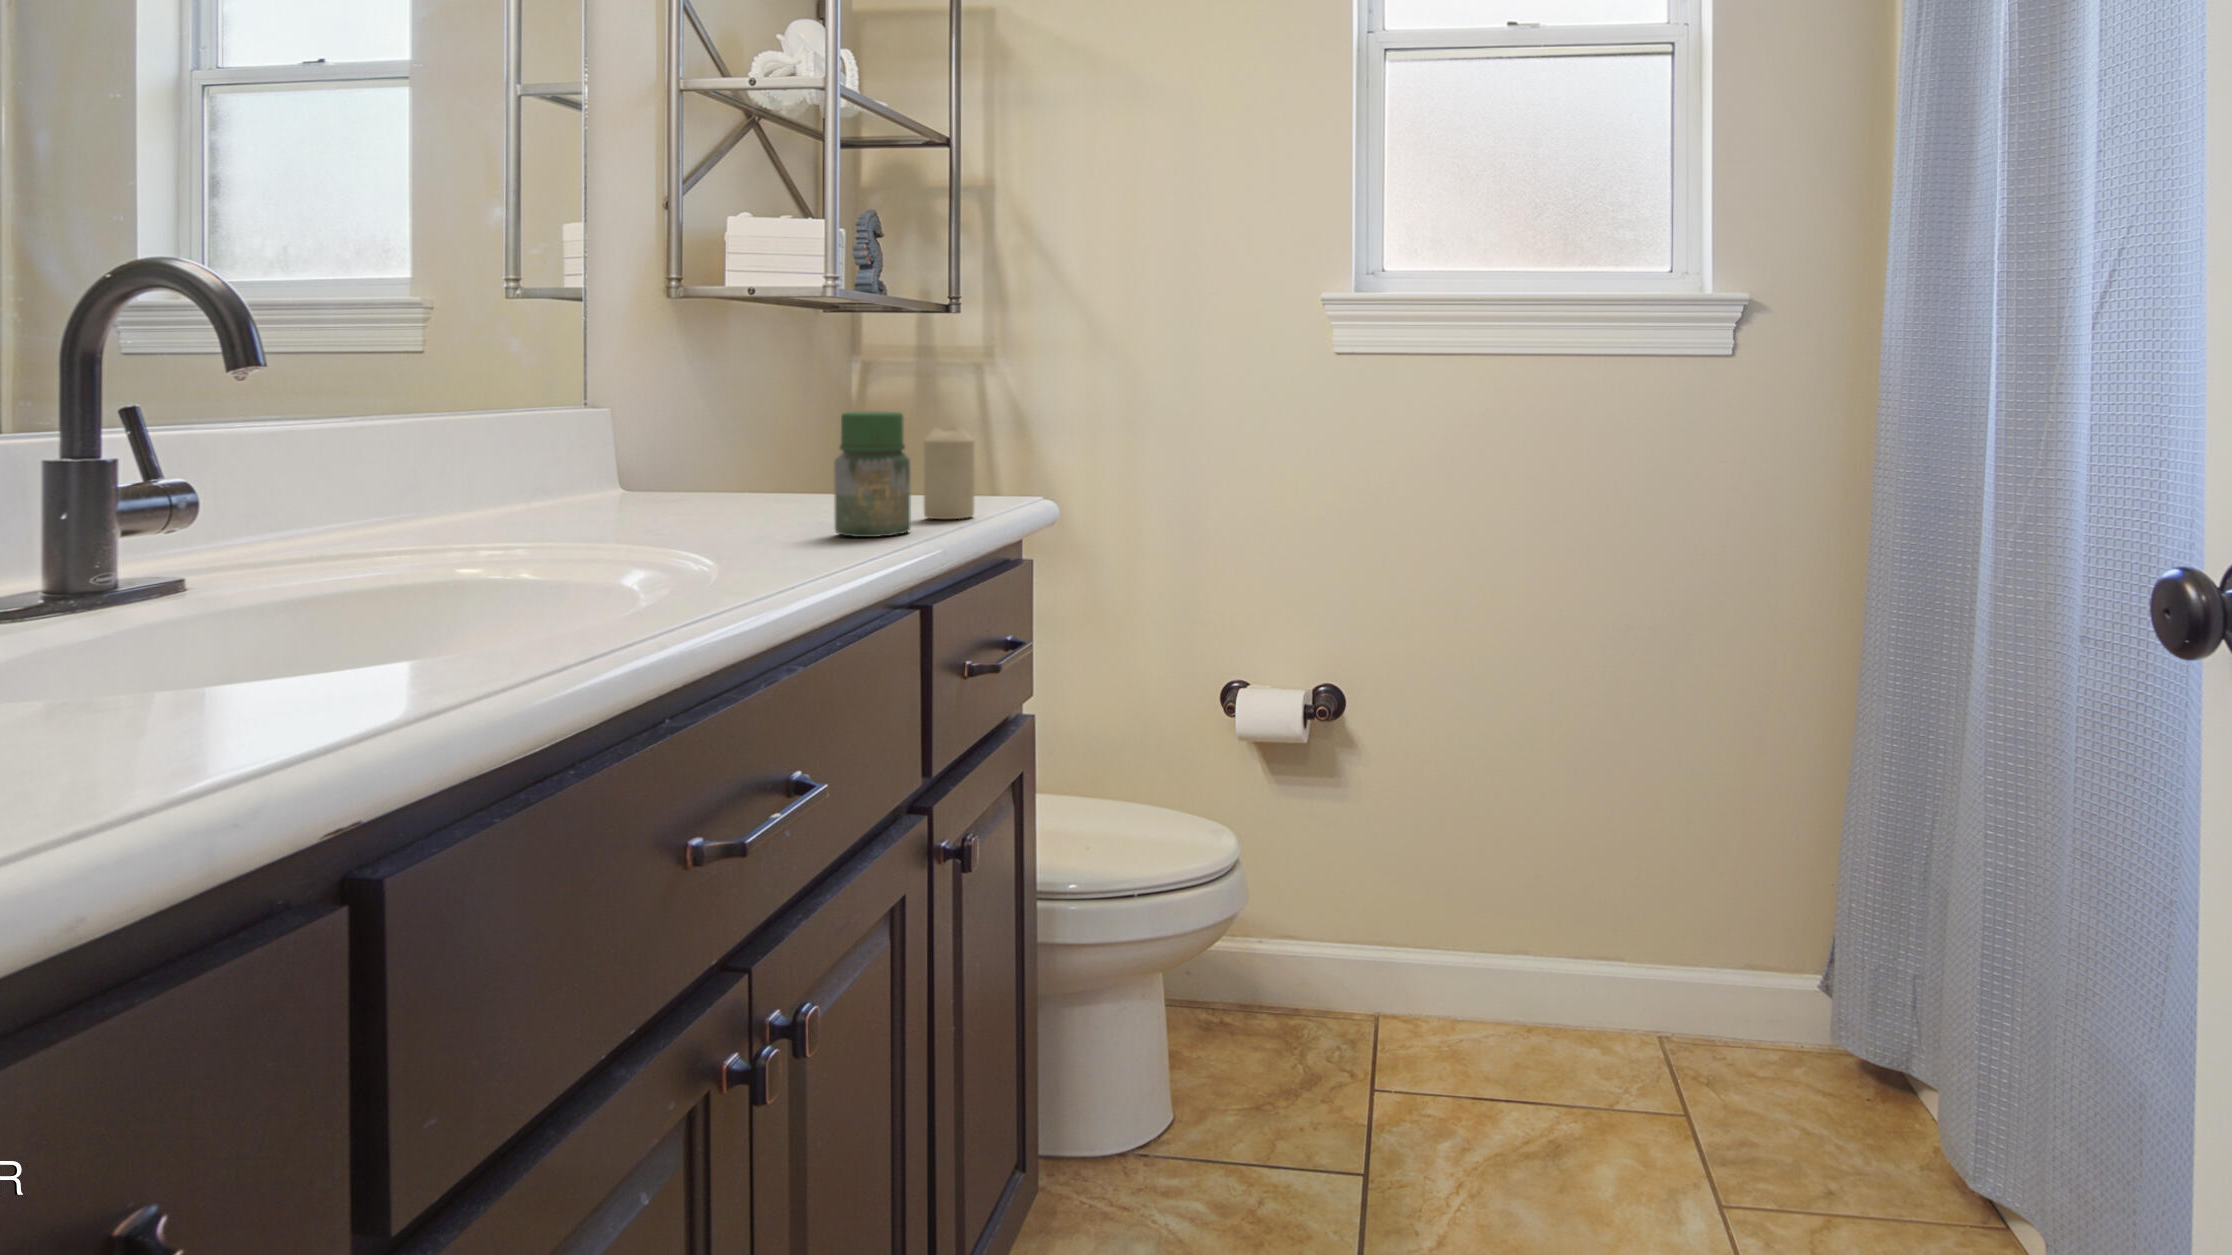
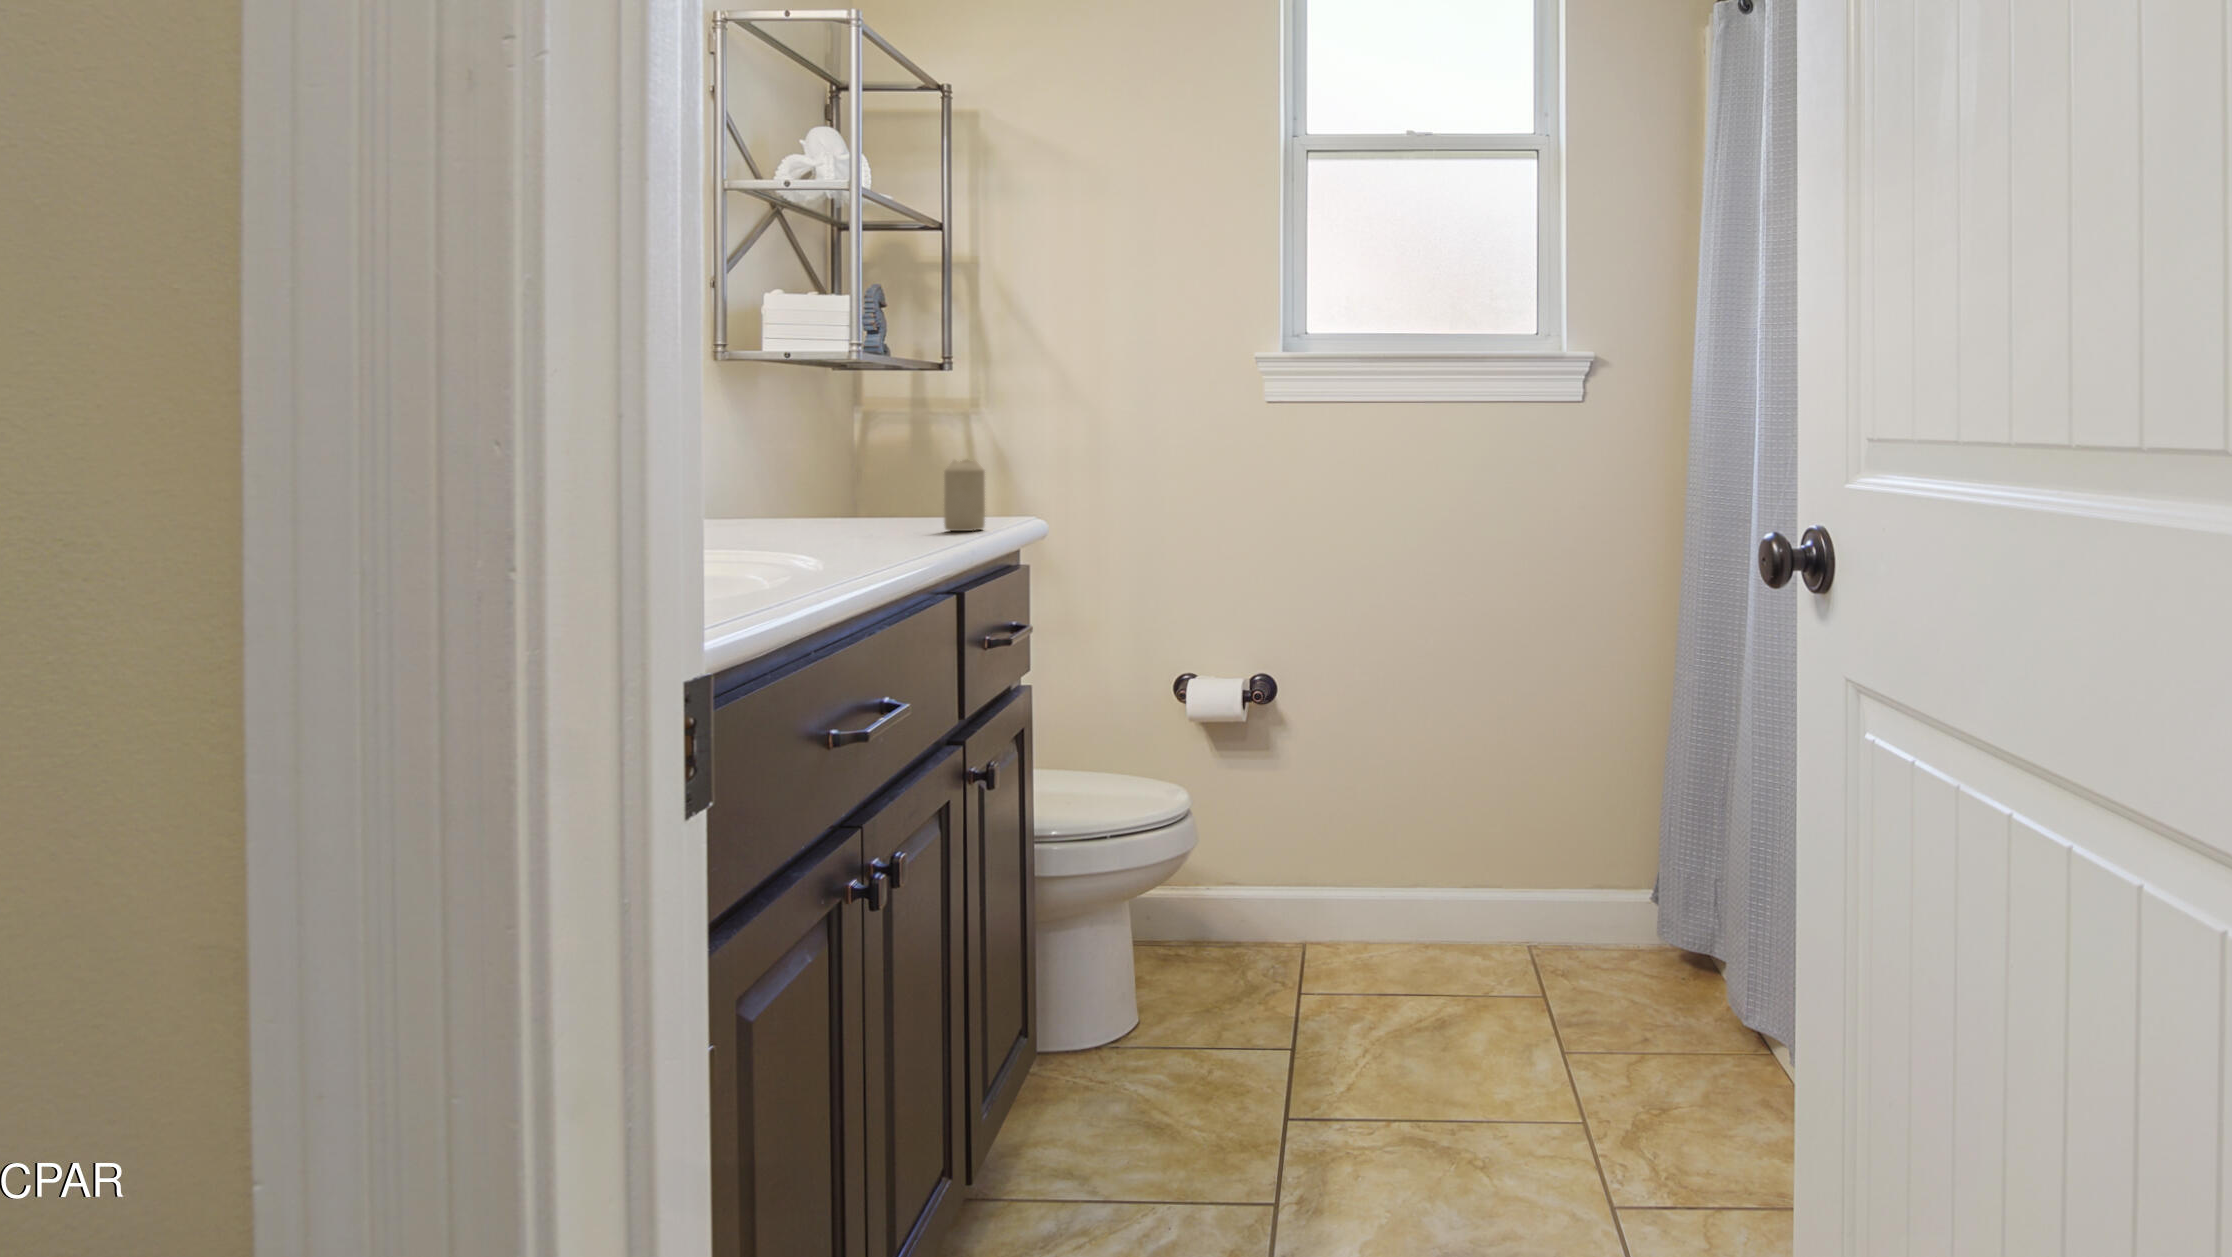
jar: present [834,411,911,537] -> none [882,447,941,542]

